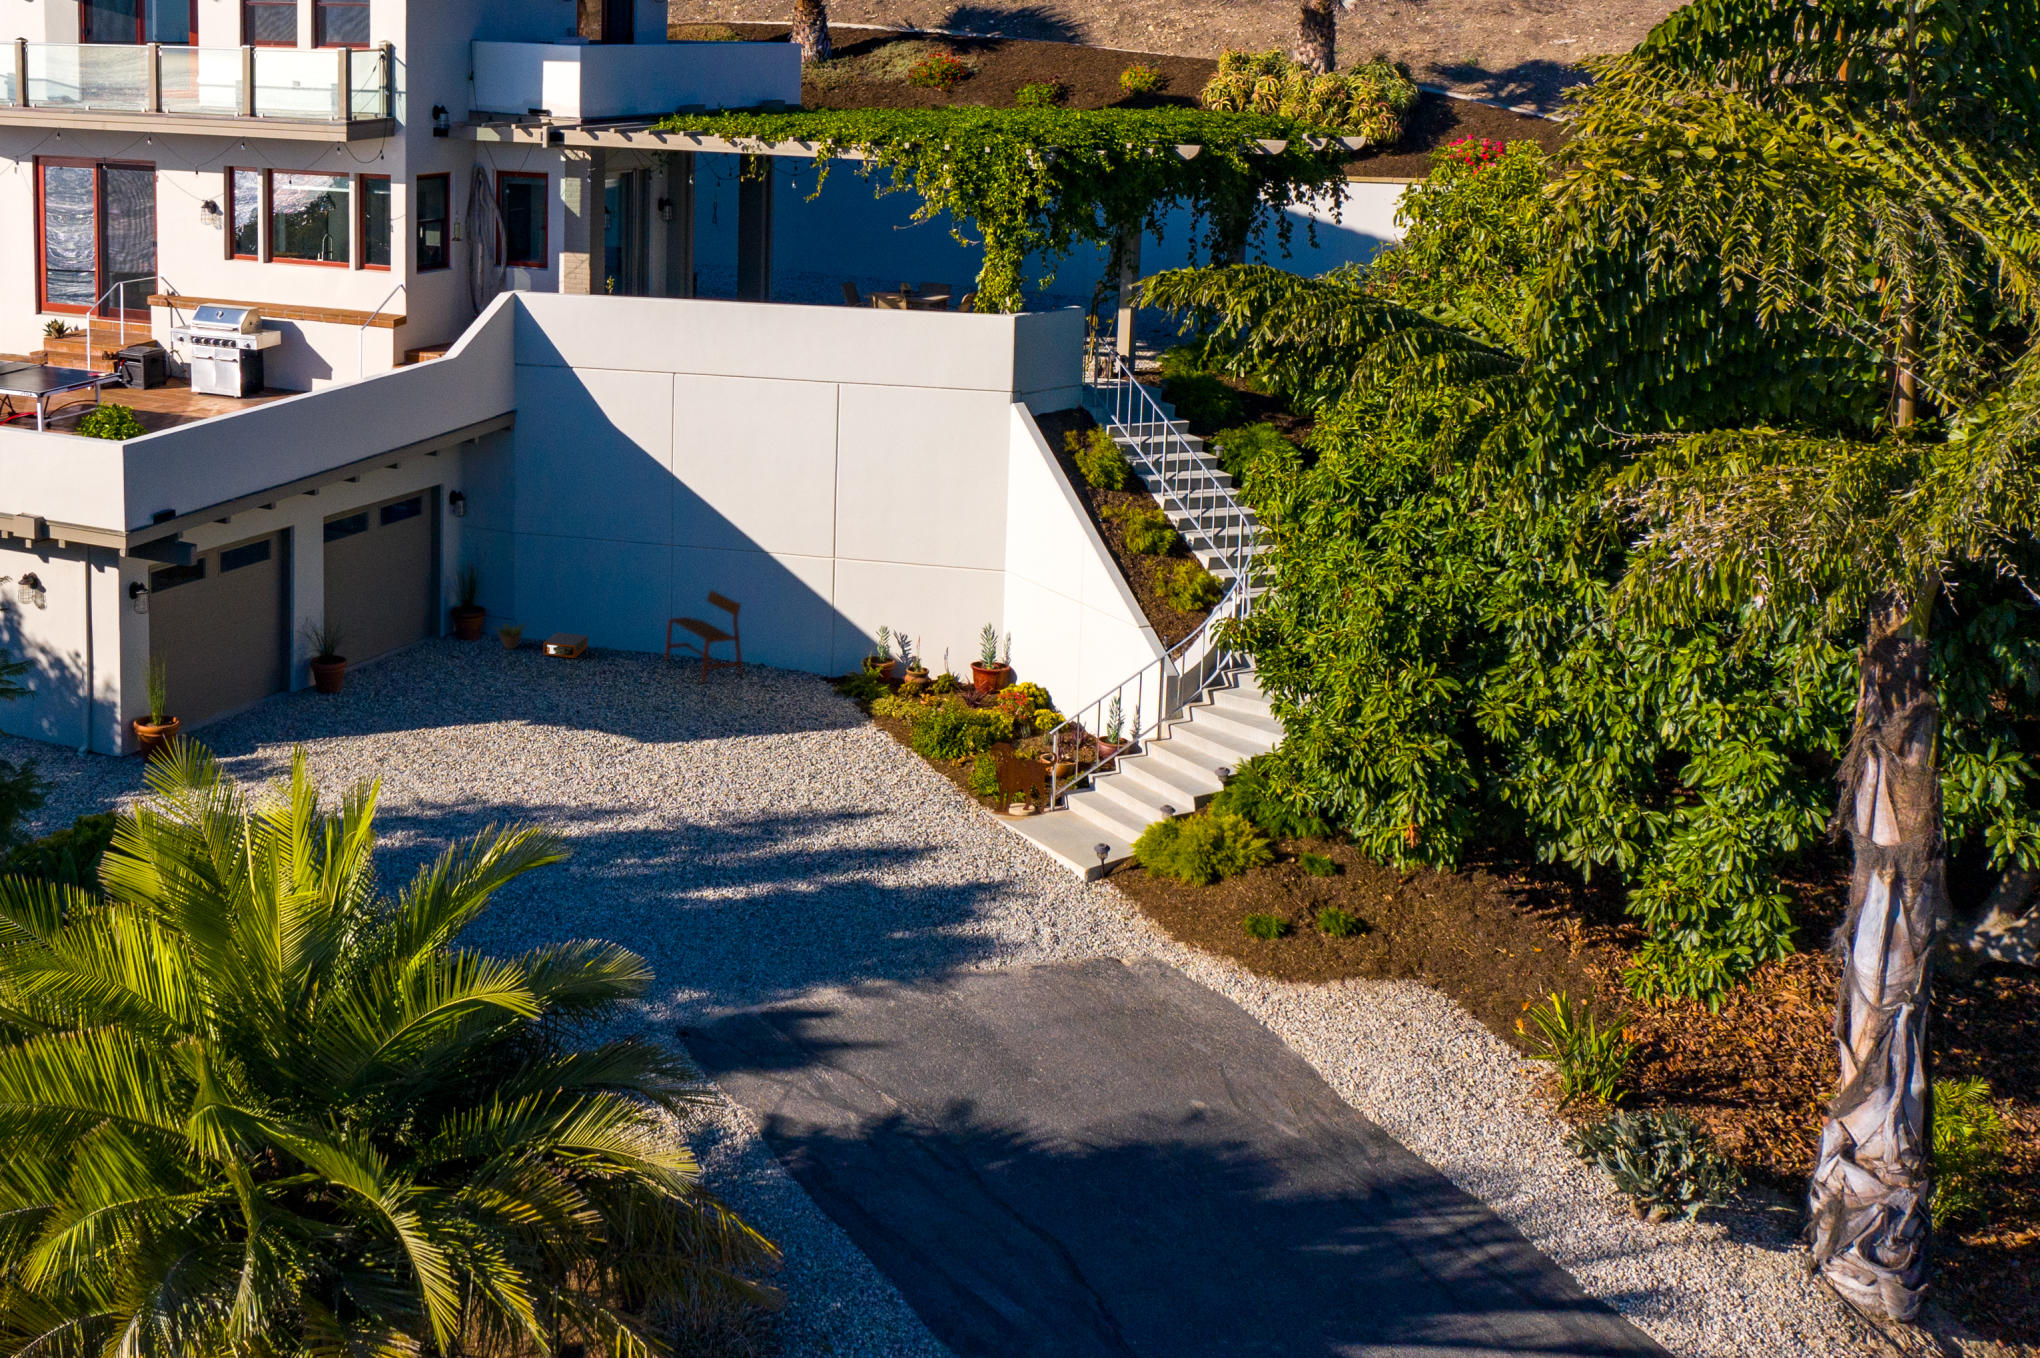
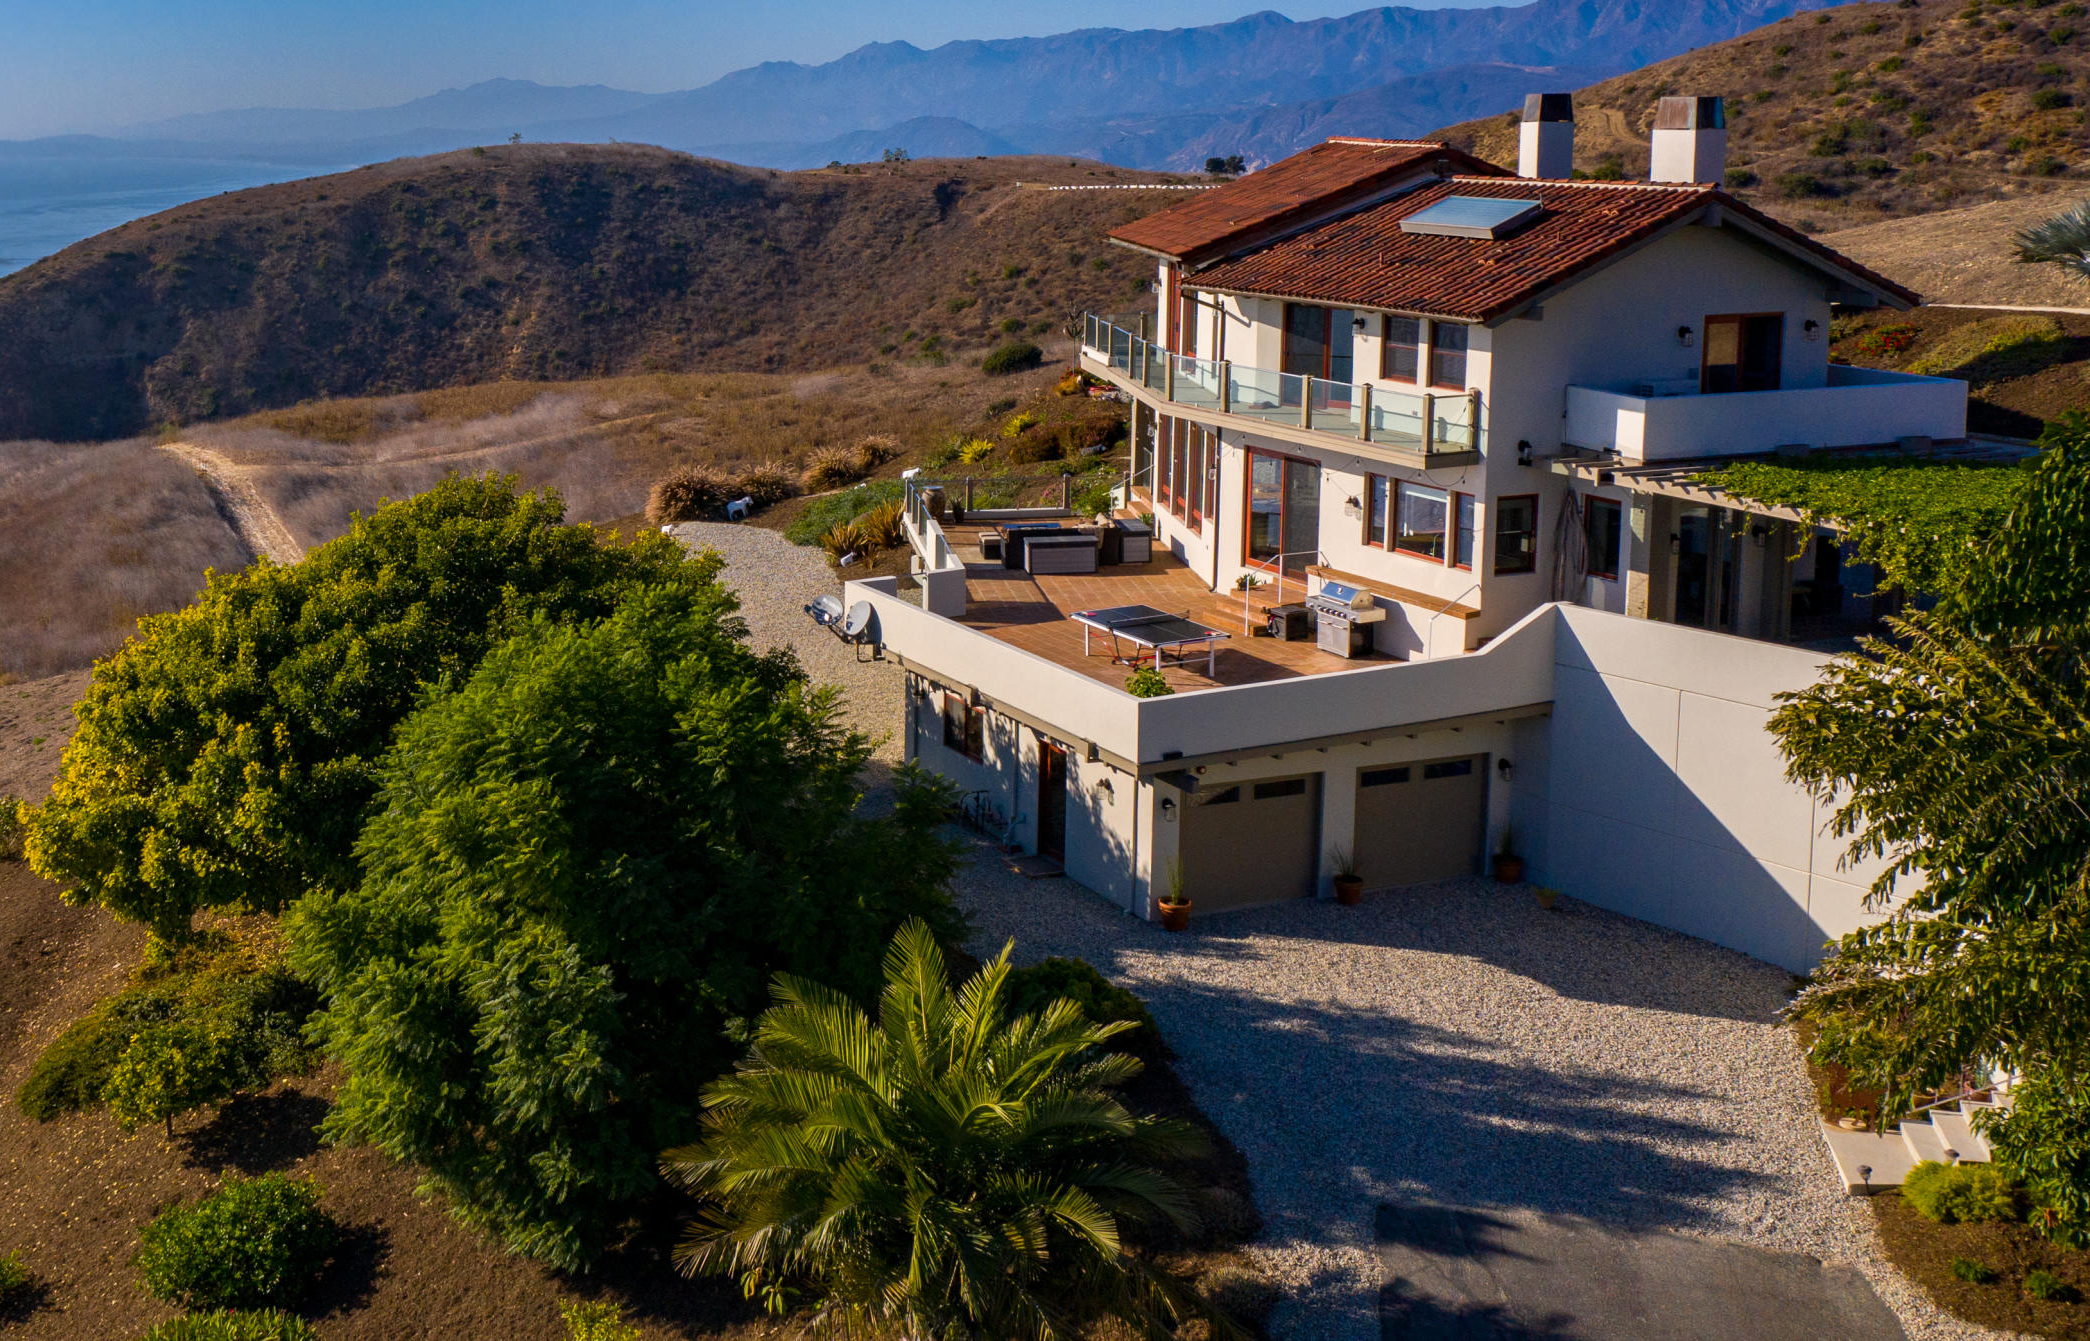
bench: present [665,590,743,682] -> none [1674,888,1733,974]
storage box: present [543,632,588,658] -> none [1567,903,1615,927]

